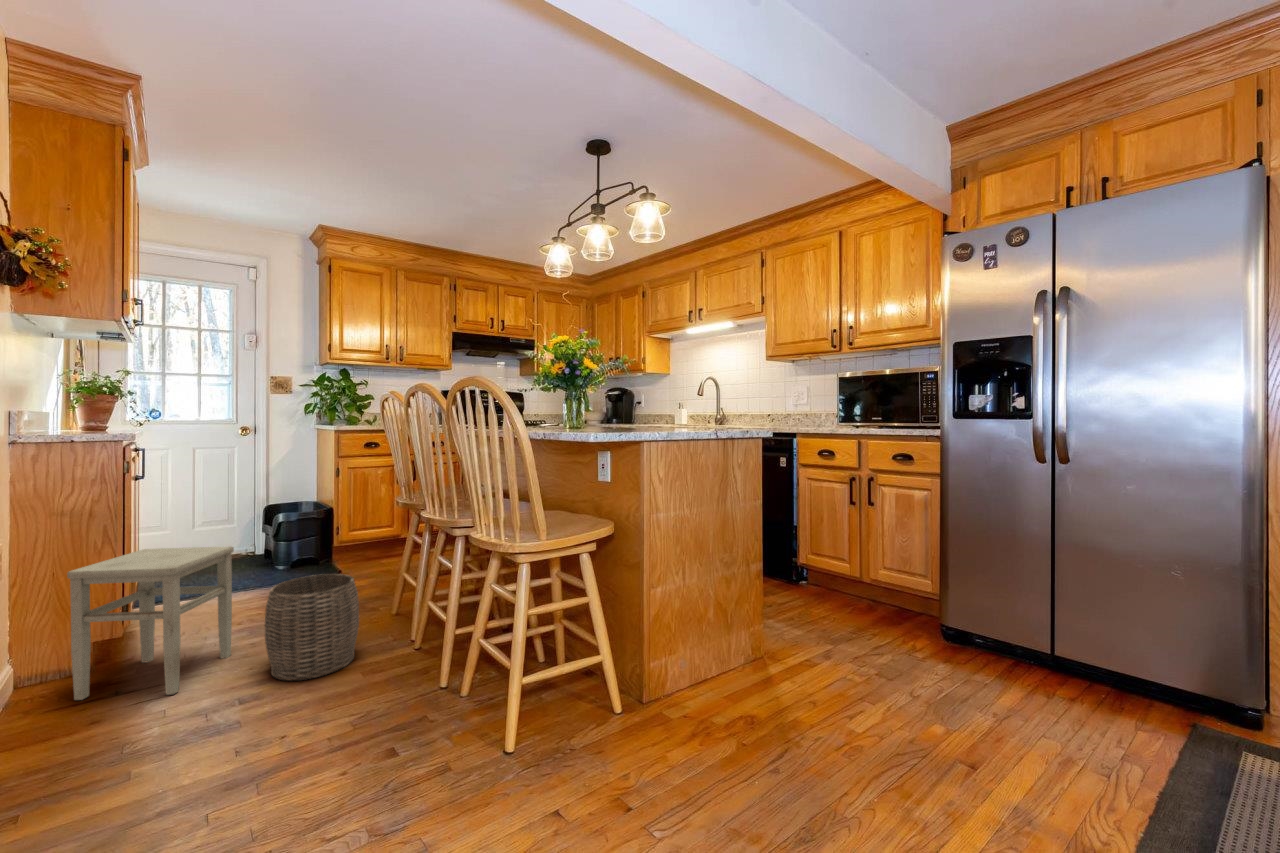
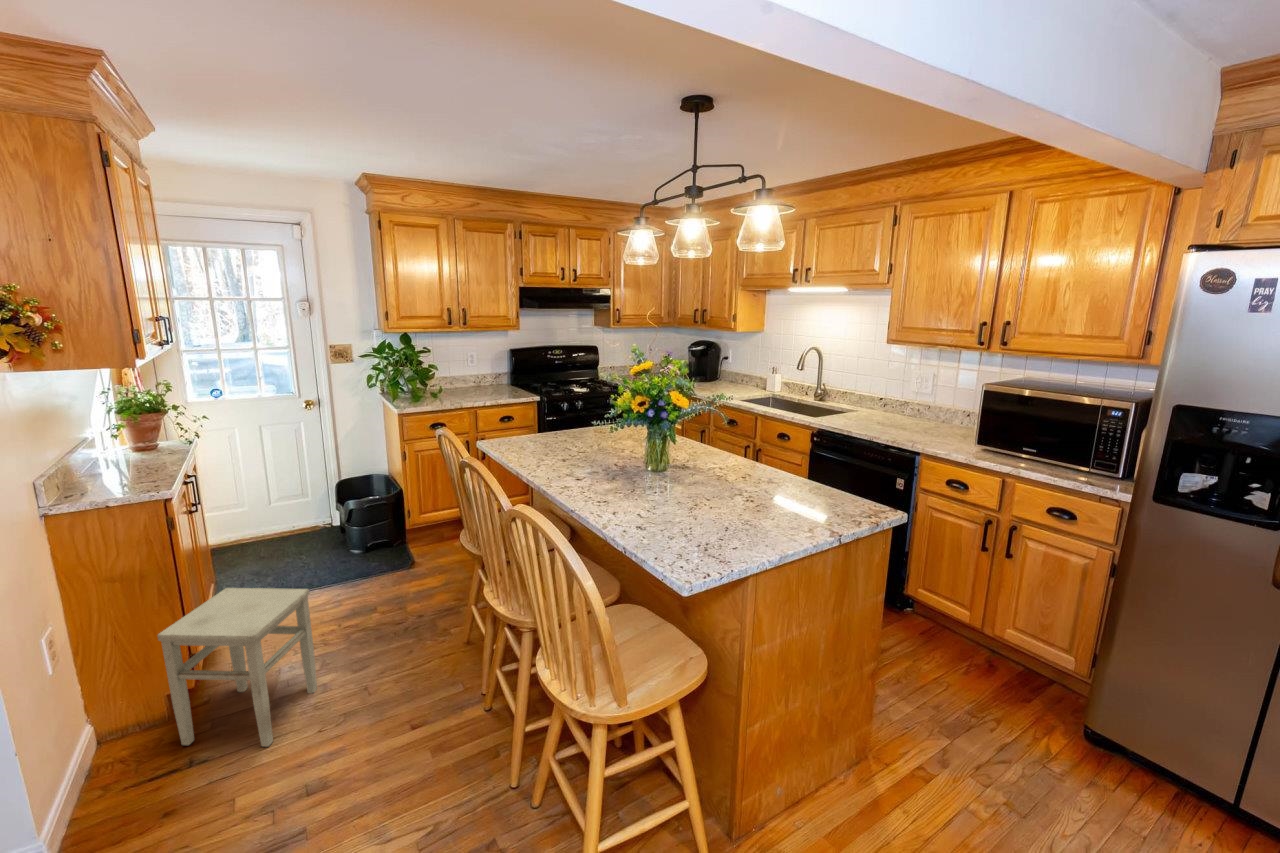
woven basket: present [265,574,359,681] -> none [345,619,436,738]

